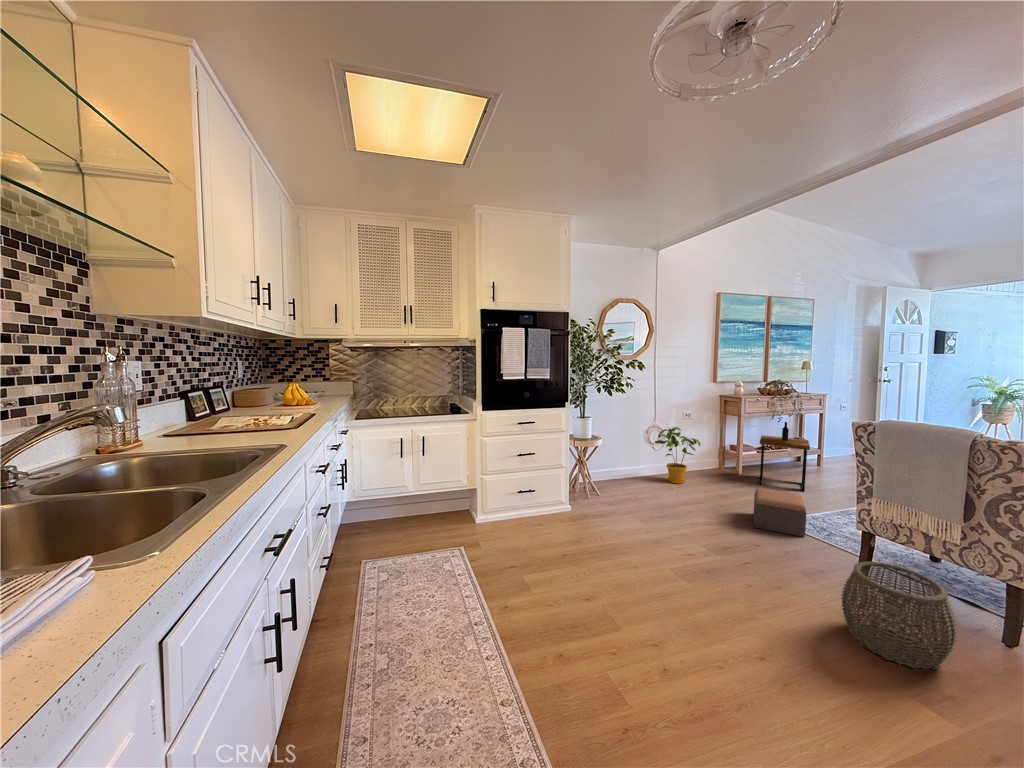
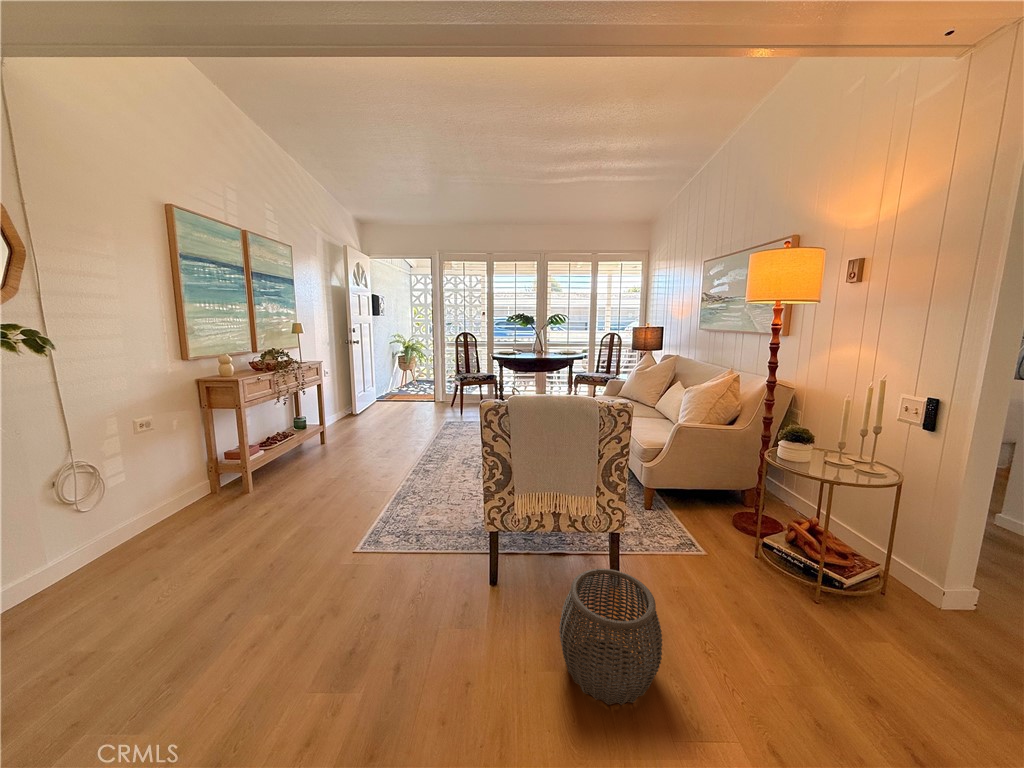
side table: present [760,422,810,492] -> none [275,405,344,498]
house plant: present [655,427,701,484] -> none [74,461,198,571]
footstool: present [754,488,807,537] -> none [325,503,407,584]

